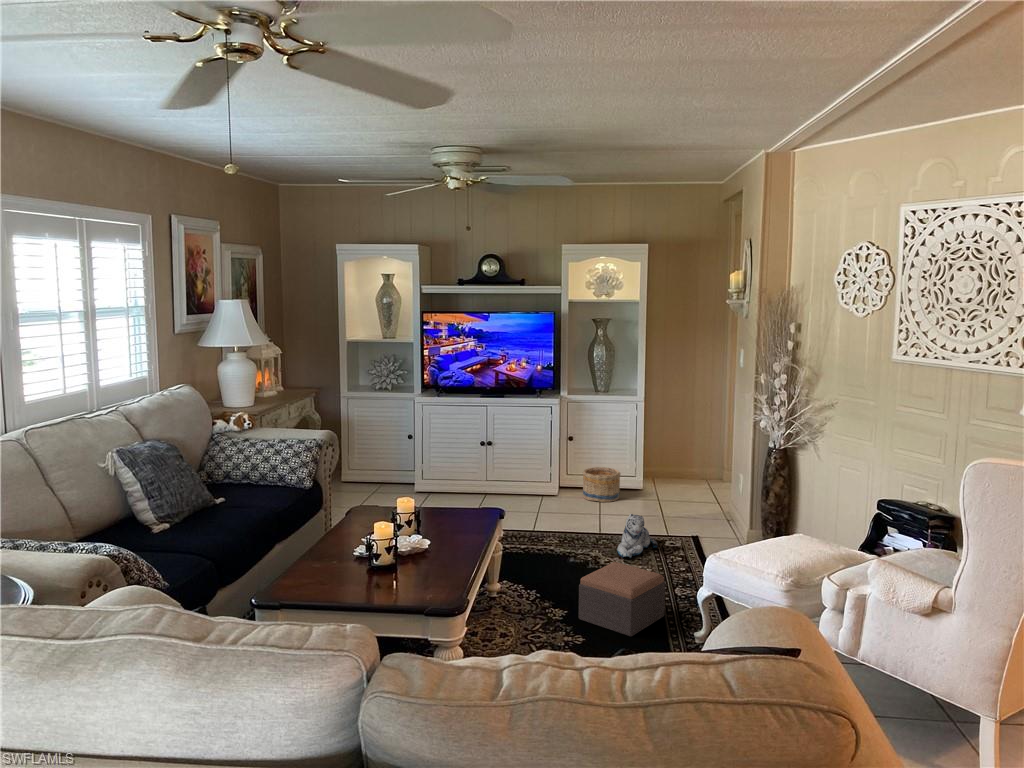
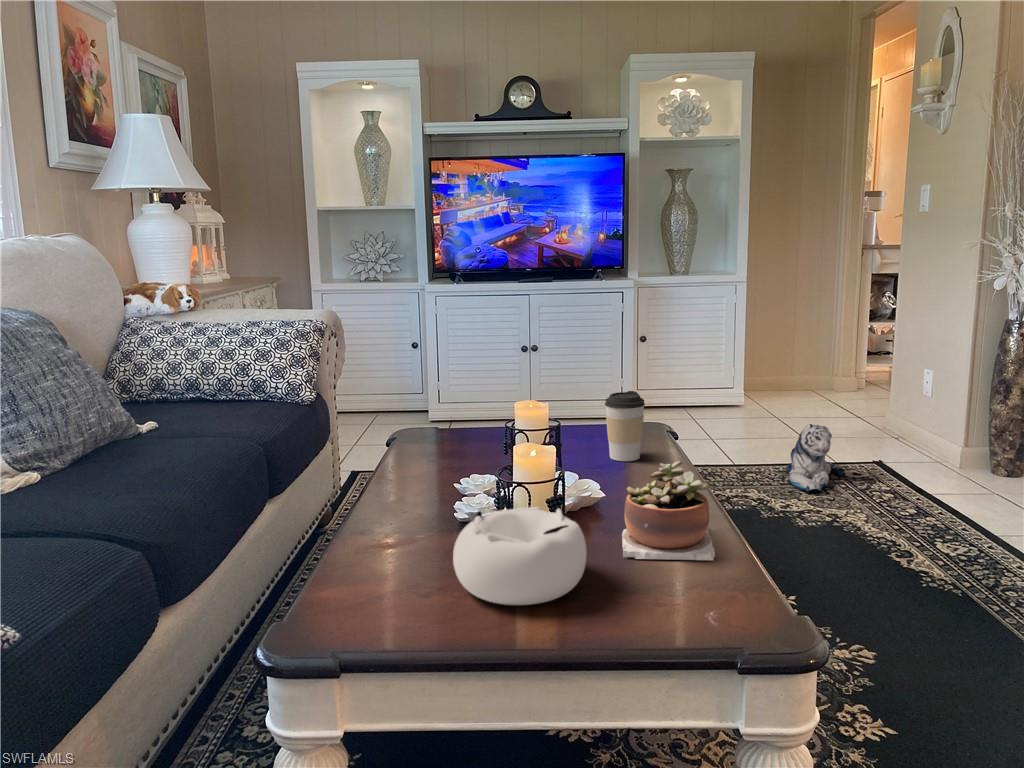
basket: present [583,467,620,502] -> none [672,373,726,420]
coffee cup: none [441,500,461,537] -> present [605,391,645,461]
succulent plant: none [405,541,453,584] -> present [622,461,715,560]
decorative bowl: none [329,557,383,596] -> present [453,507,587,605]
footstool: present [579,562,665,637] -> none [832,495,979,628]

